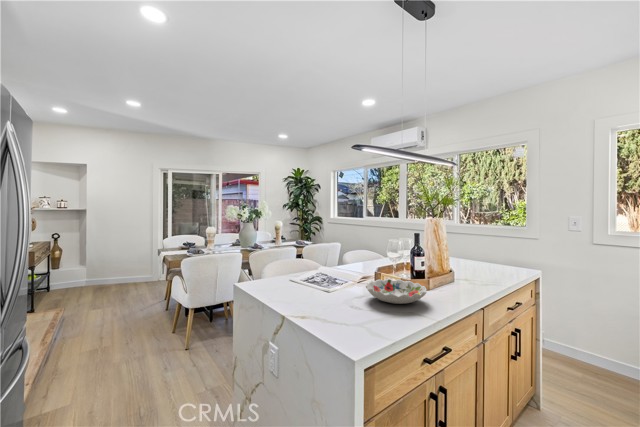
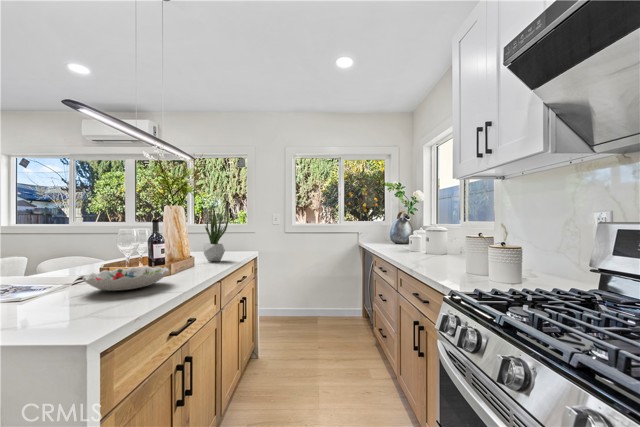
potted plant: none [466,213,497,278] -> present [204,208,229,261]

